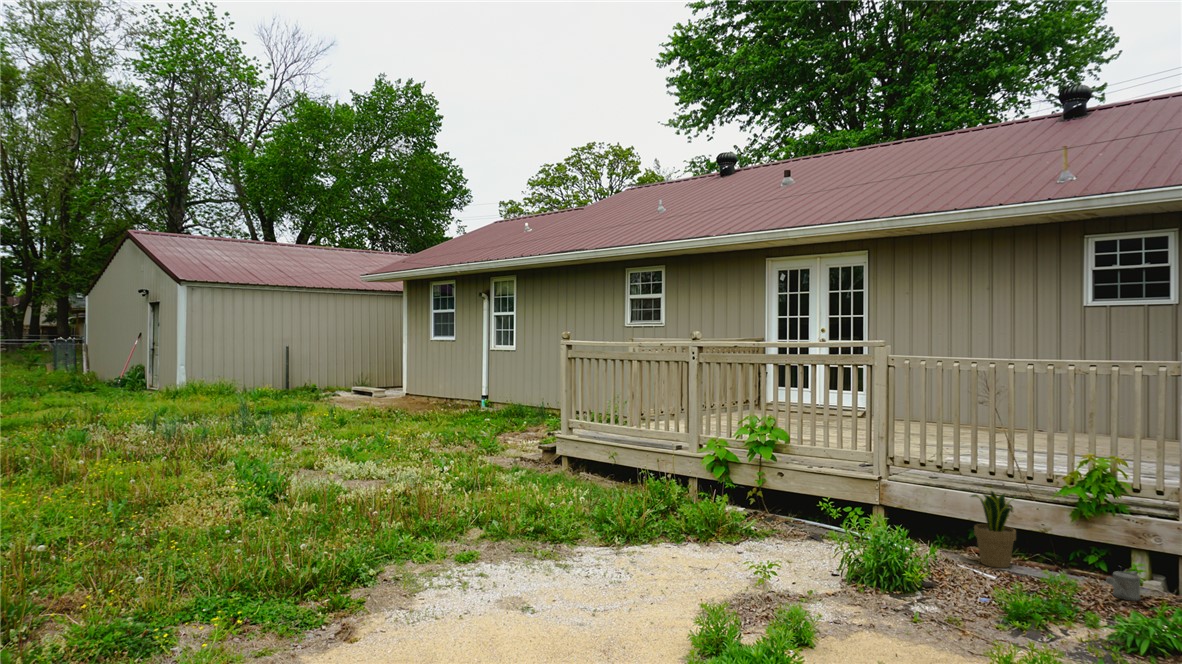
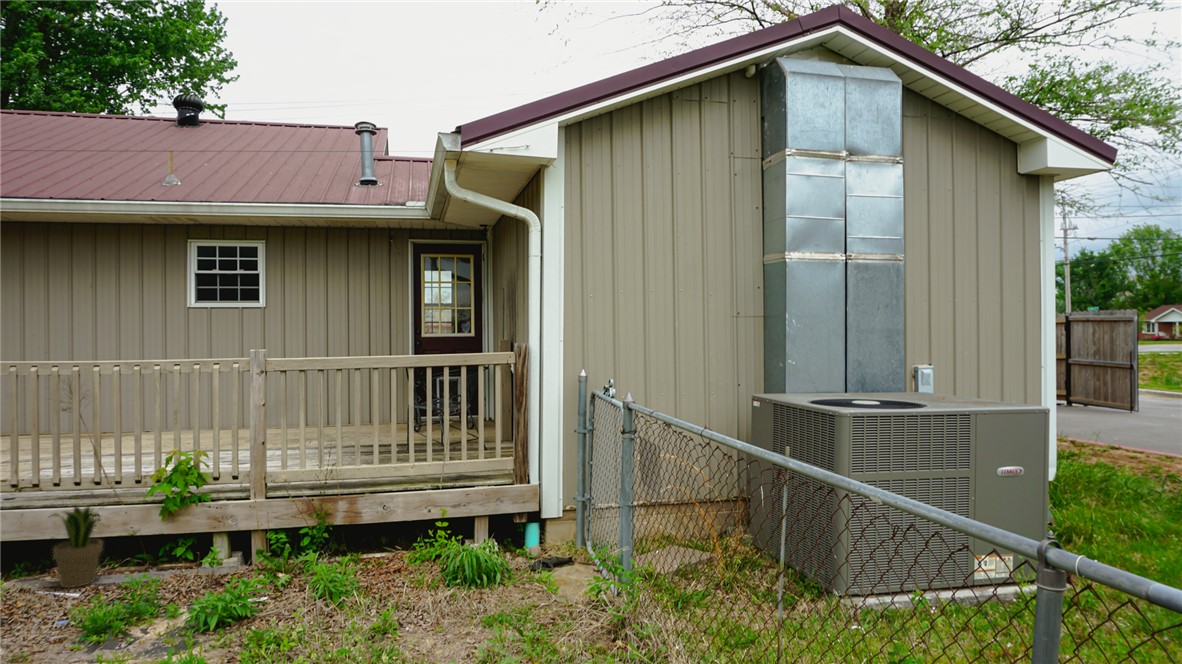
watering can: present [1106,571,1140,601] -> none [187,551,218,581]

